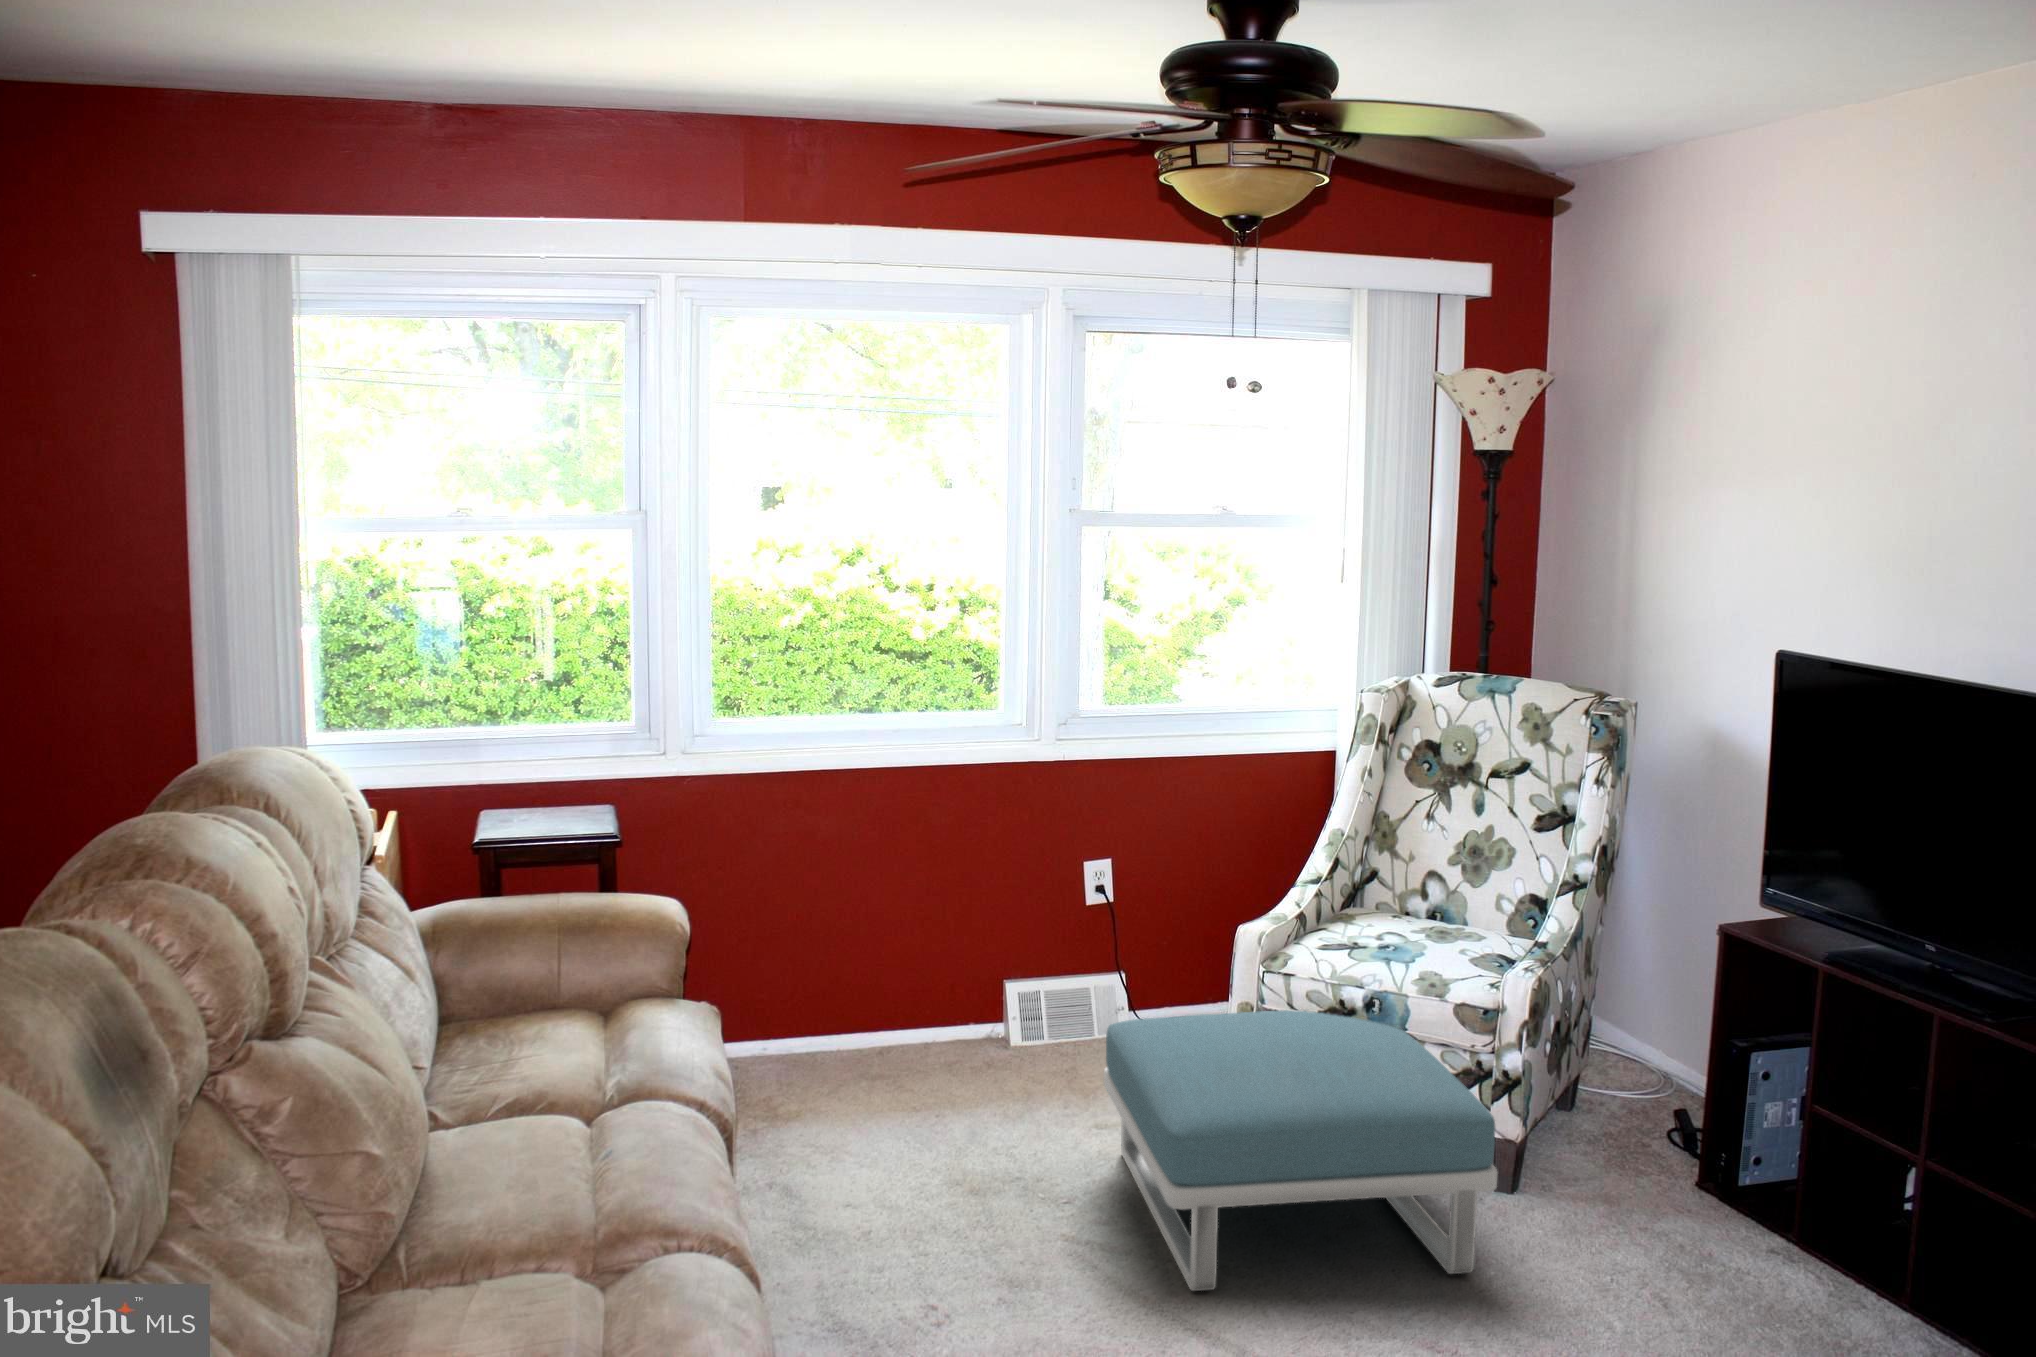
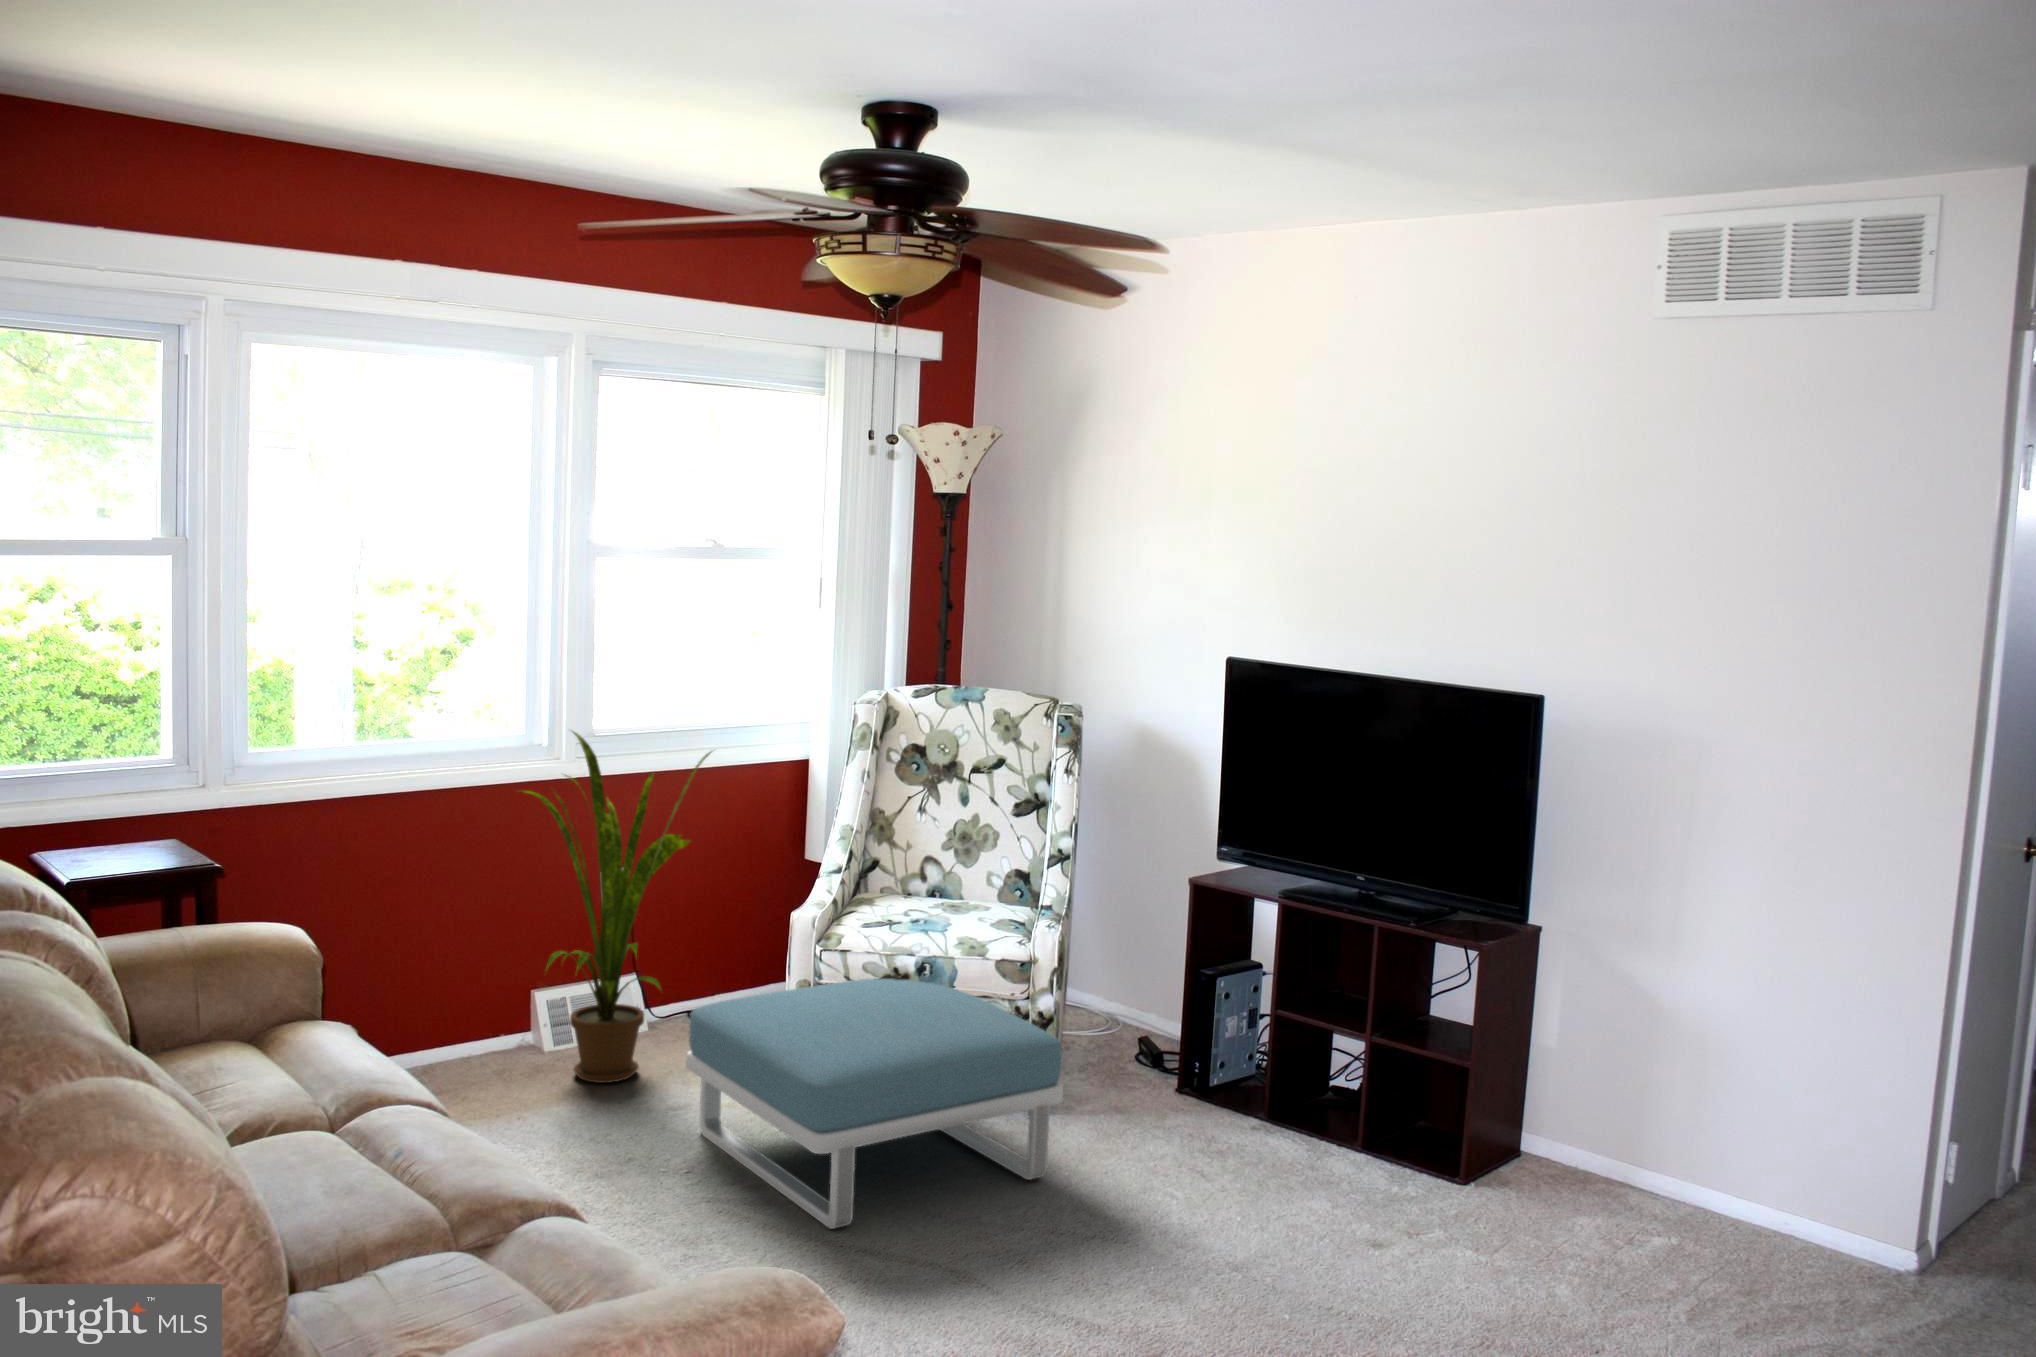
house plant: none [963,712,1166,1083] -> present [520,732,711,1083]

